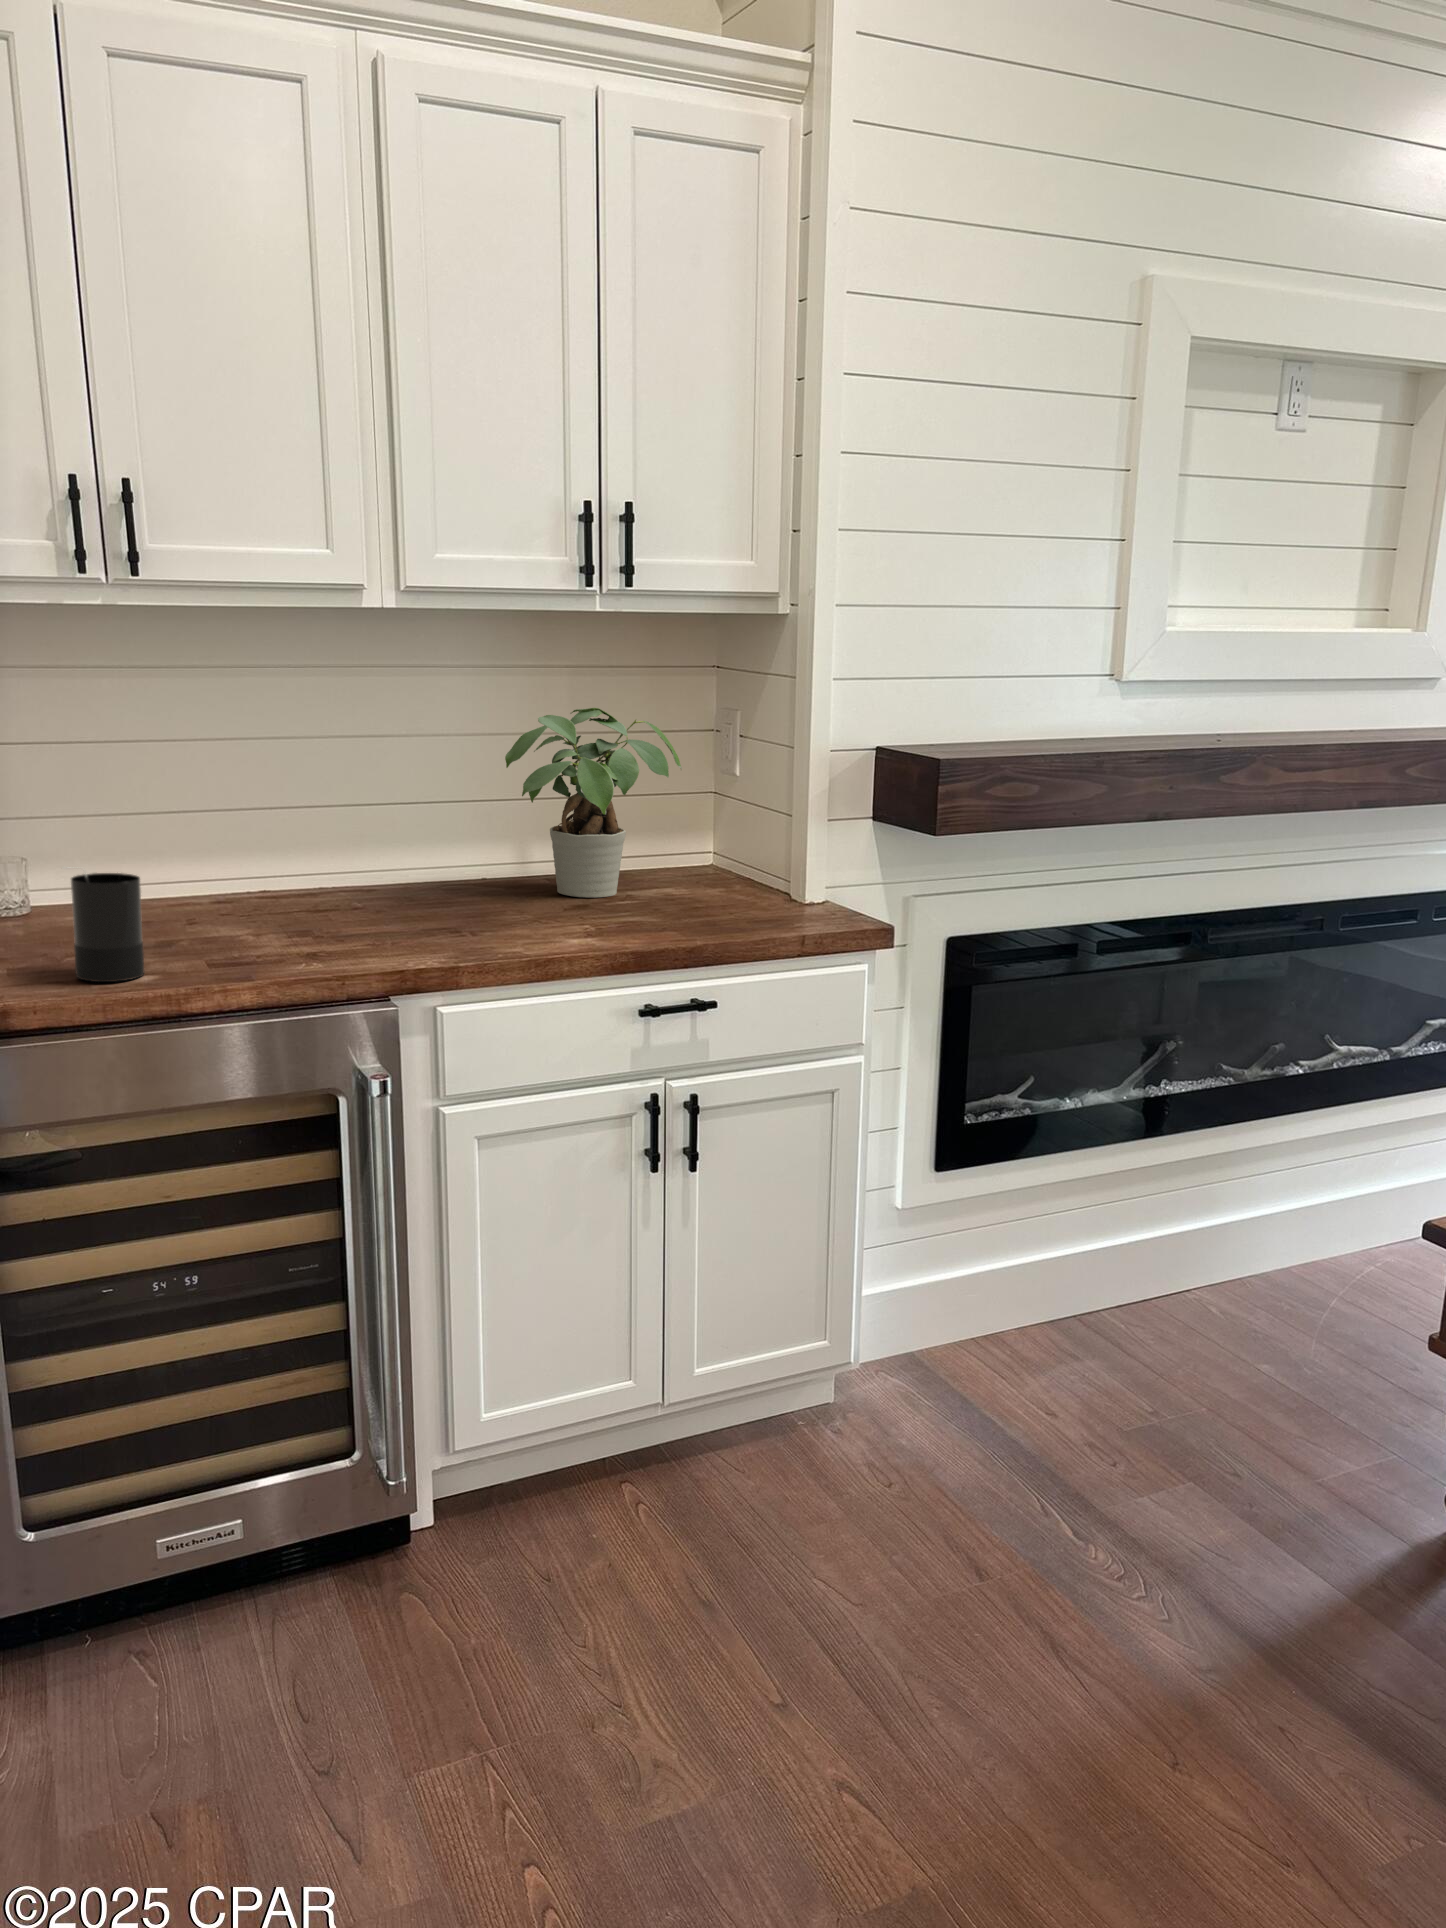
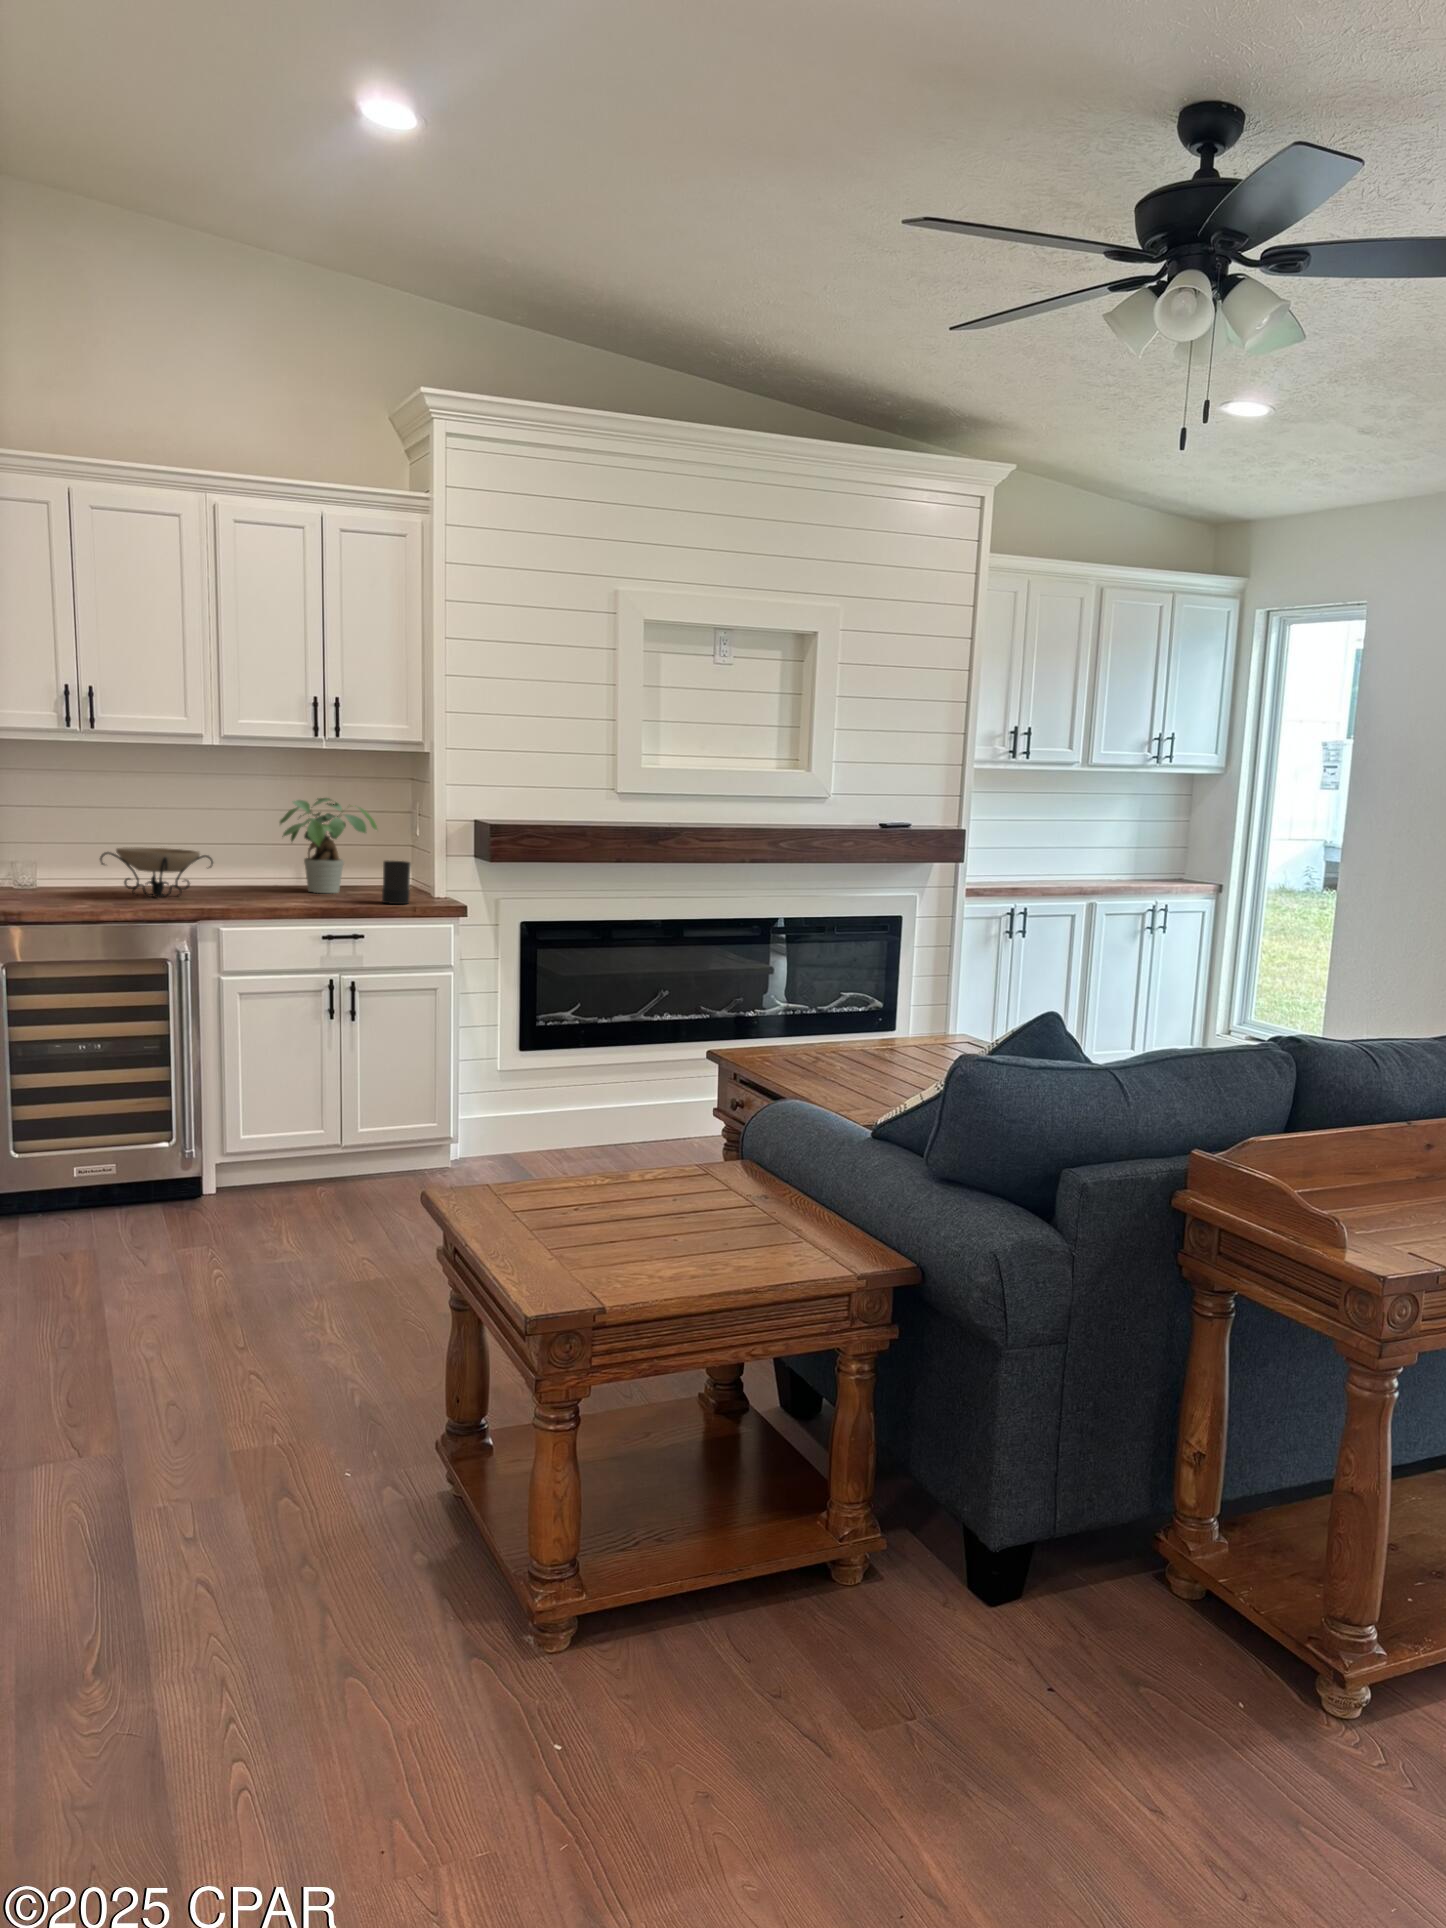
decorative bowl: none [164,823,390,934] -> present [100,847,213,897]
candle: present [71,873,144,982] -> present [382,860,411,904]

